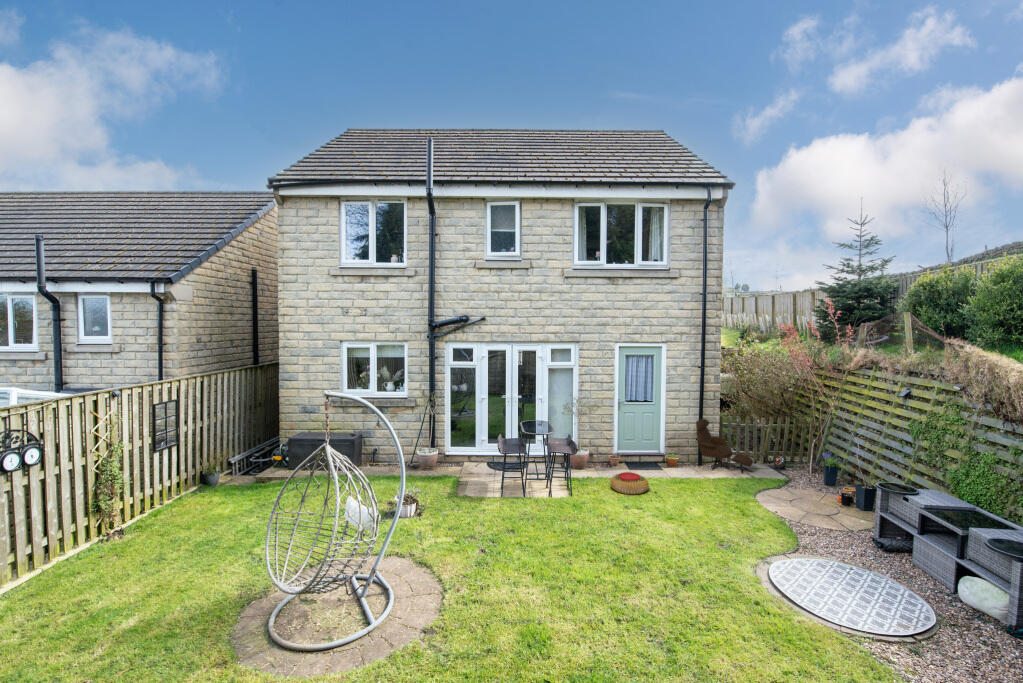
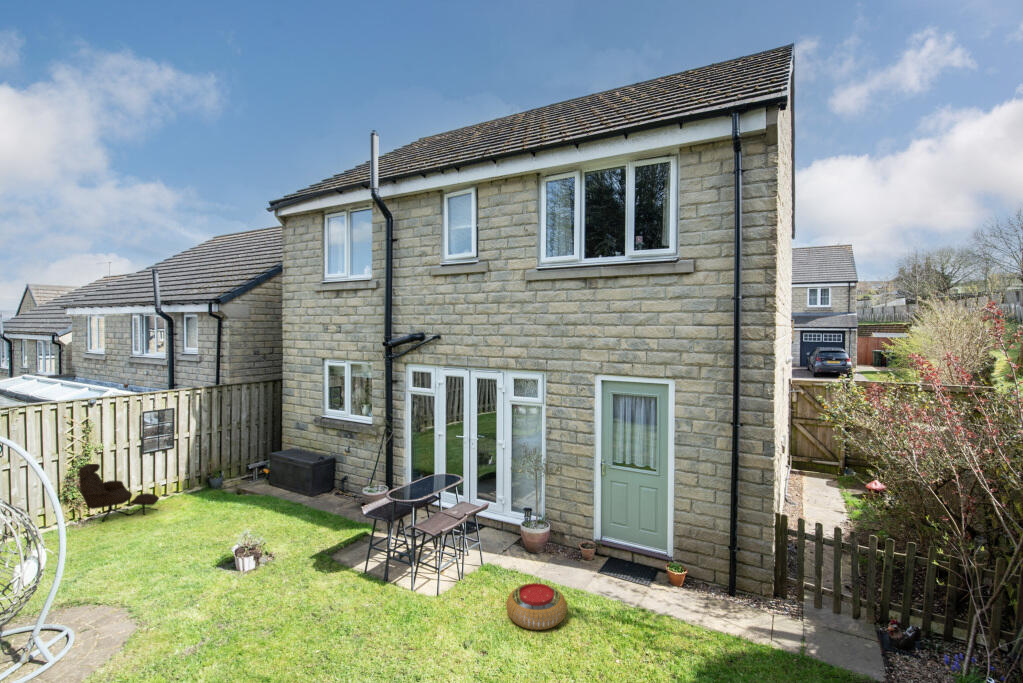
lounge chair: present [696,419,753,473] -> present [79,464,159,522]

